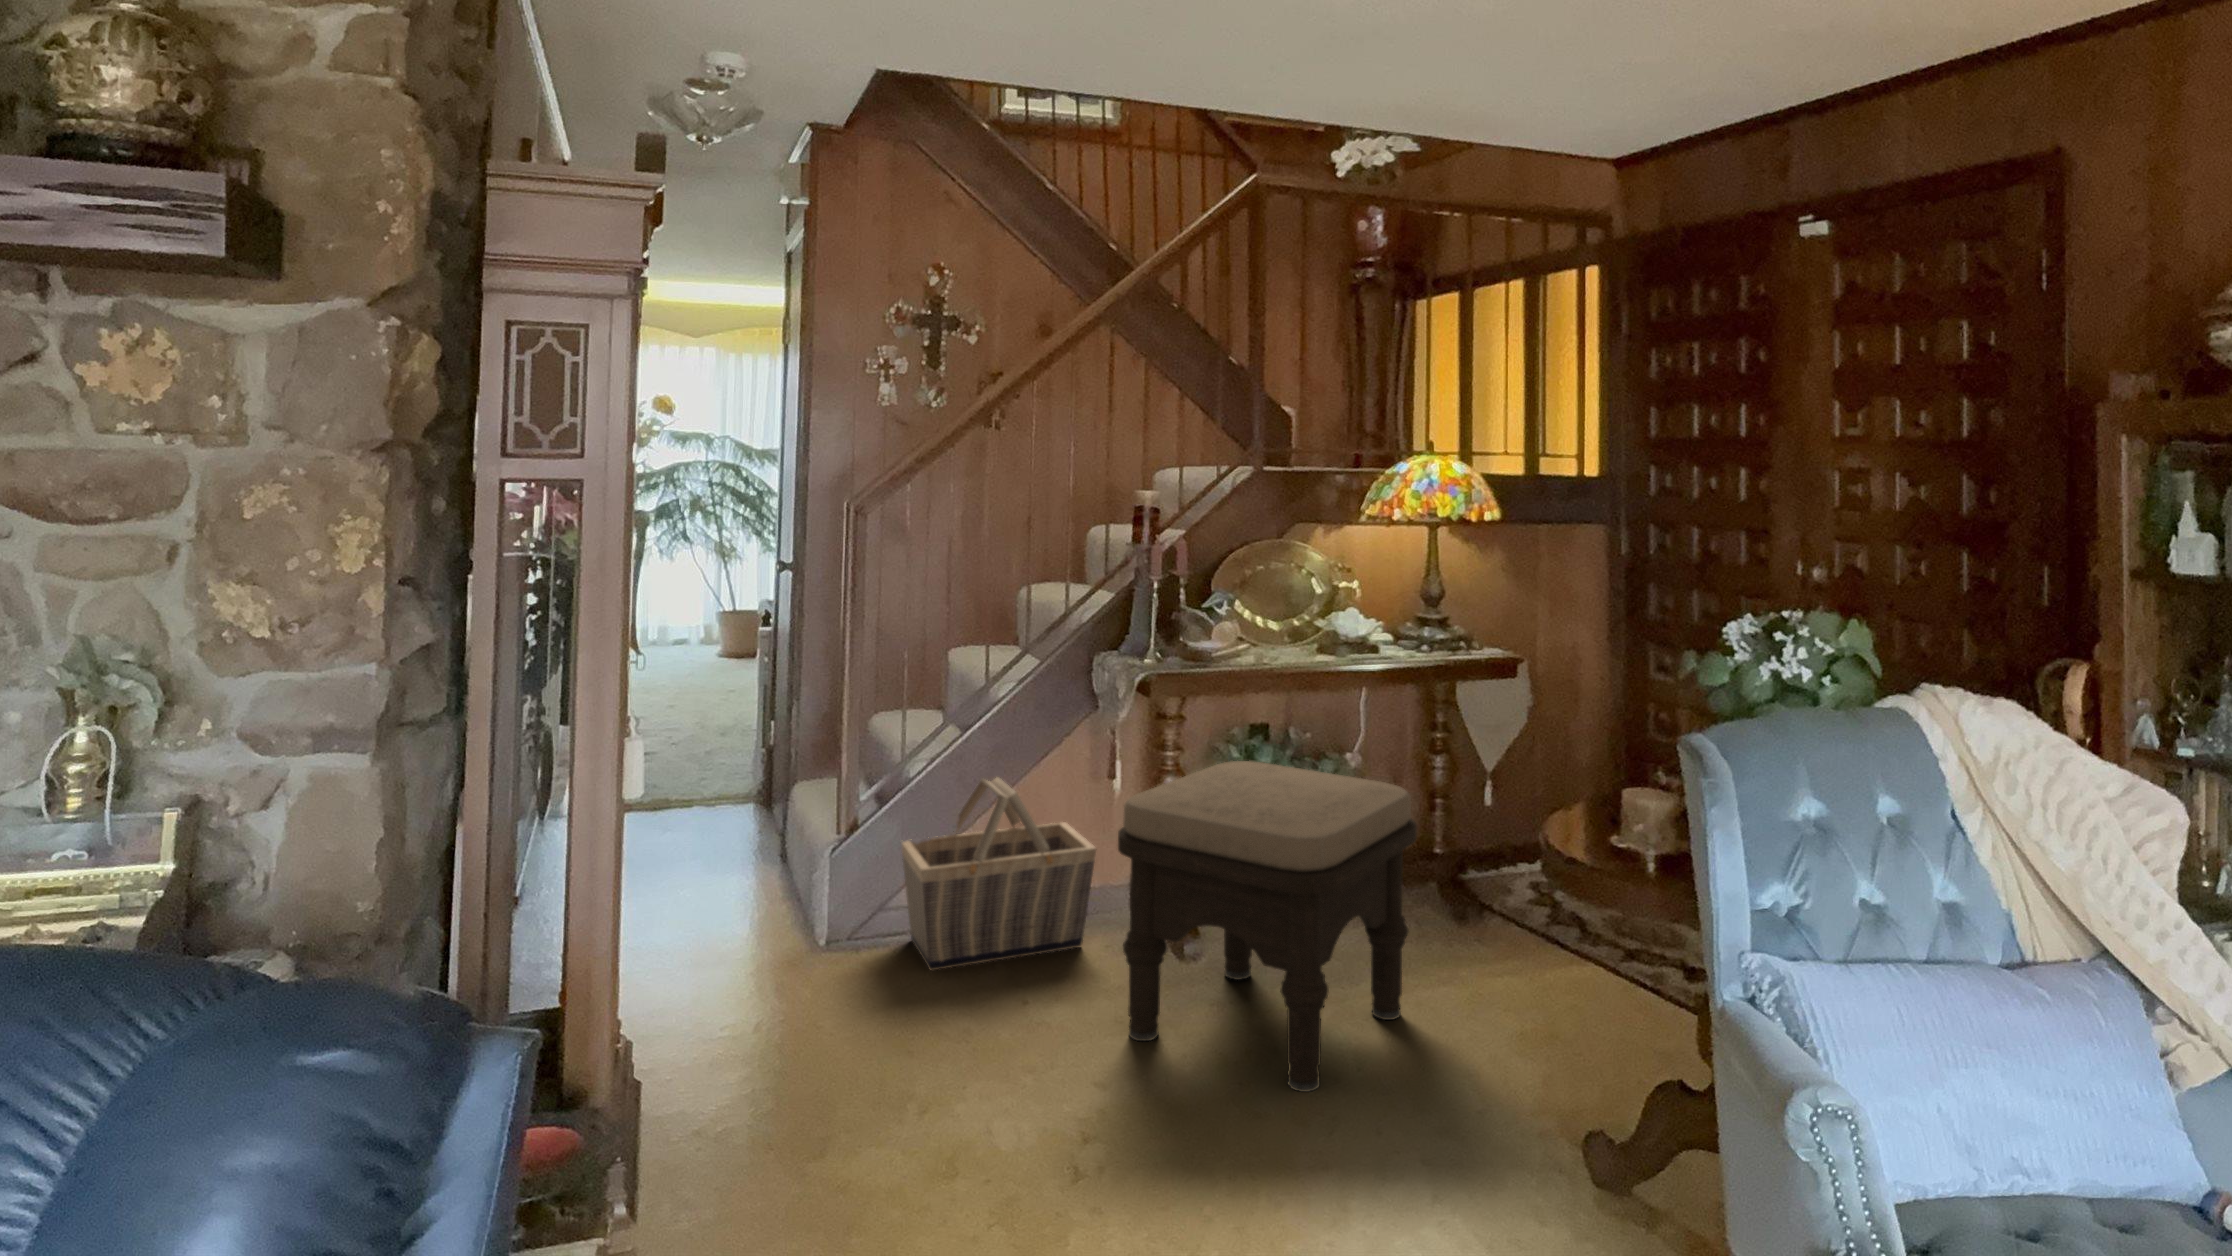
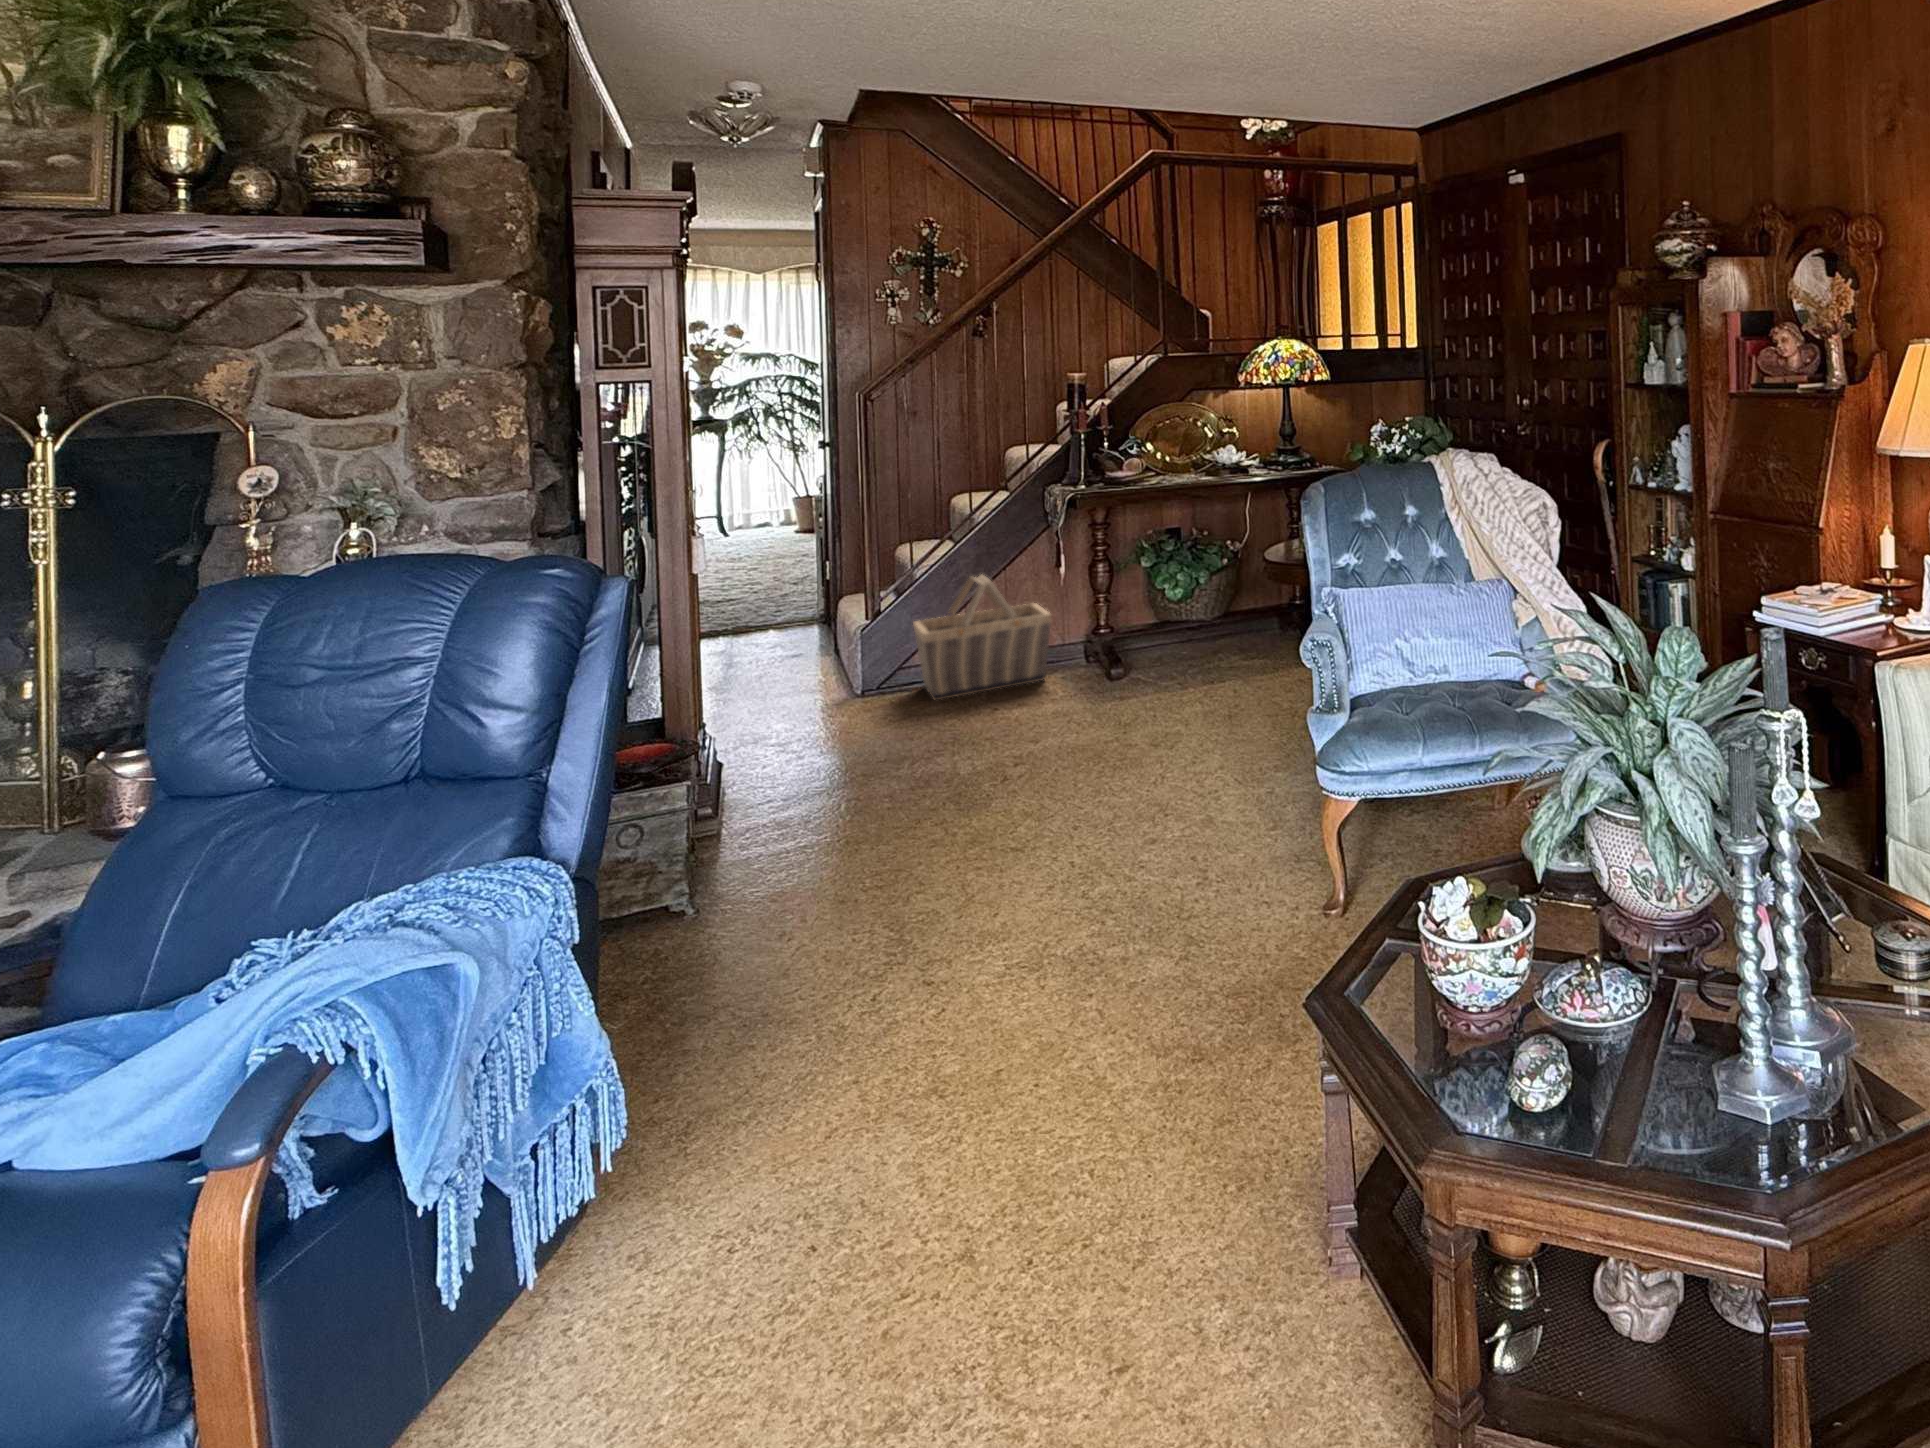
ottoman: present [1118,761,1417,1092] -> none [1046,546,1248,731]

